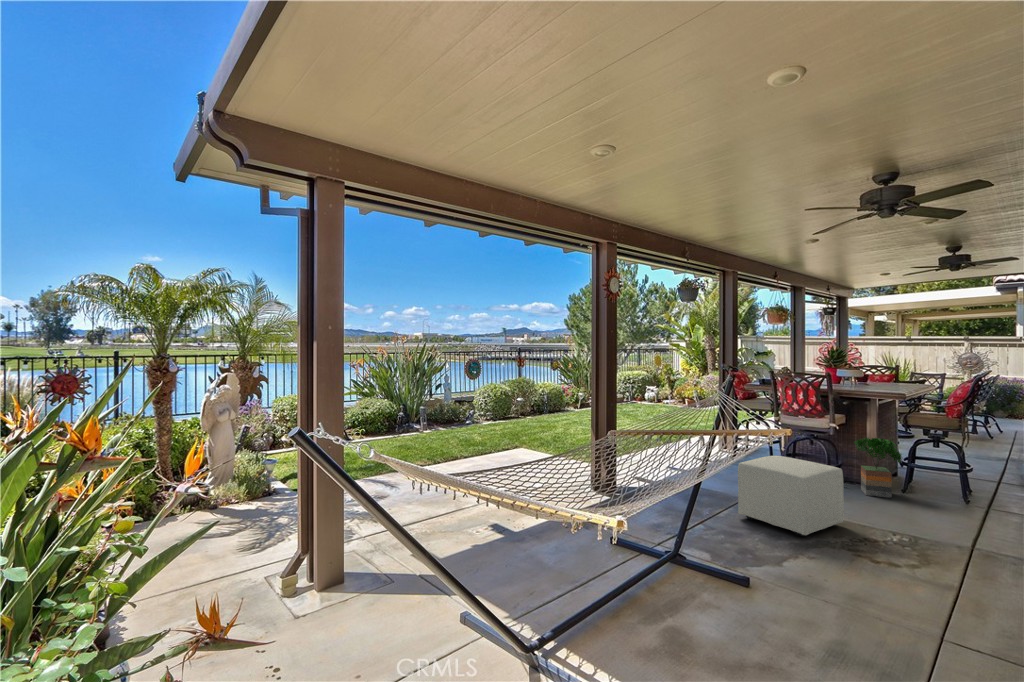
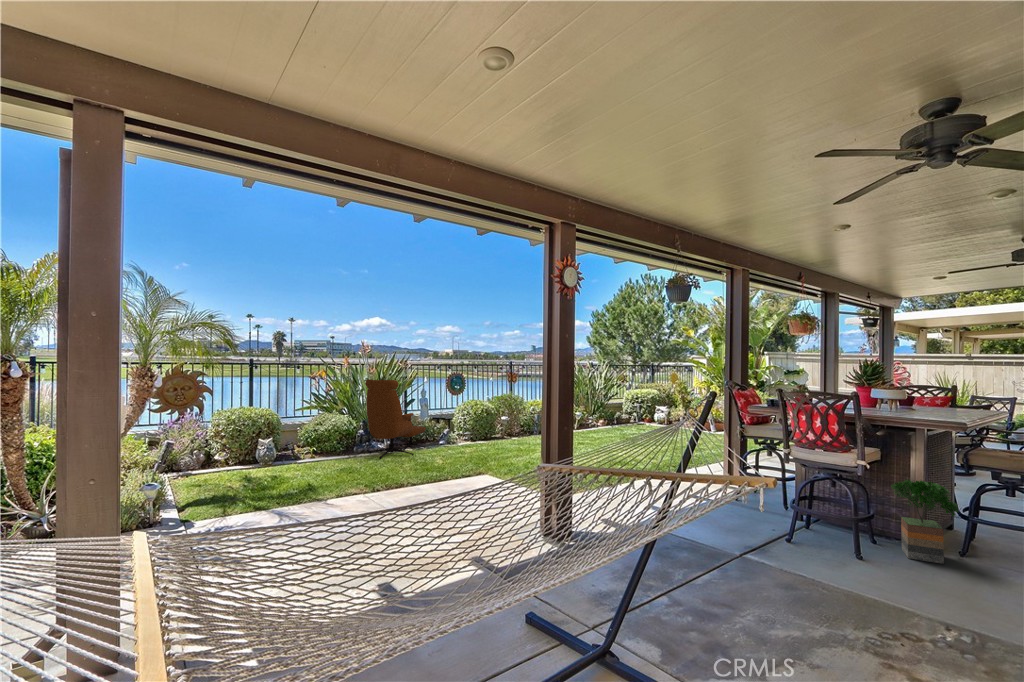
lounge chair: none [411,368,458,437] -> present [365,379,426,459]
ottoman: present [738,455,844,536] -> none [722,502,871,624]

